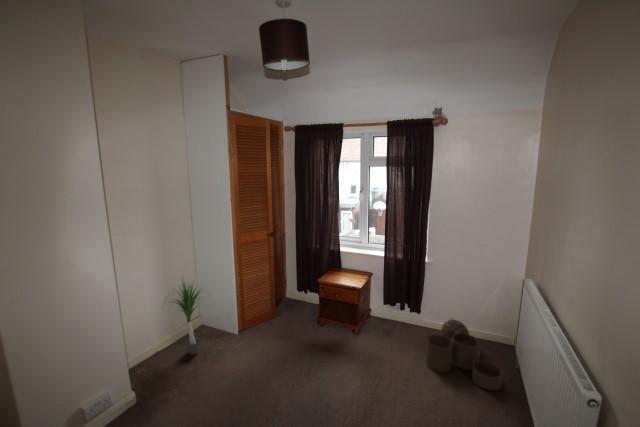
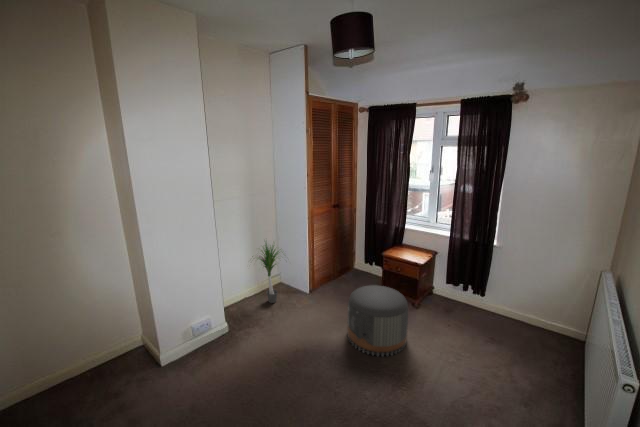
pouf: none [289,318,355,403] -> present [347,285,408,356]
woven basket: present [426,320,503,390] -> none [483,303,568,378]

